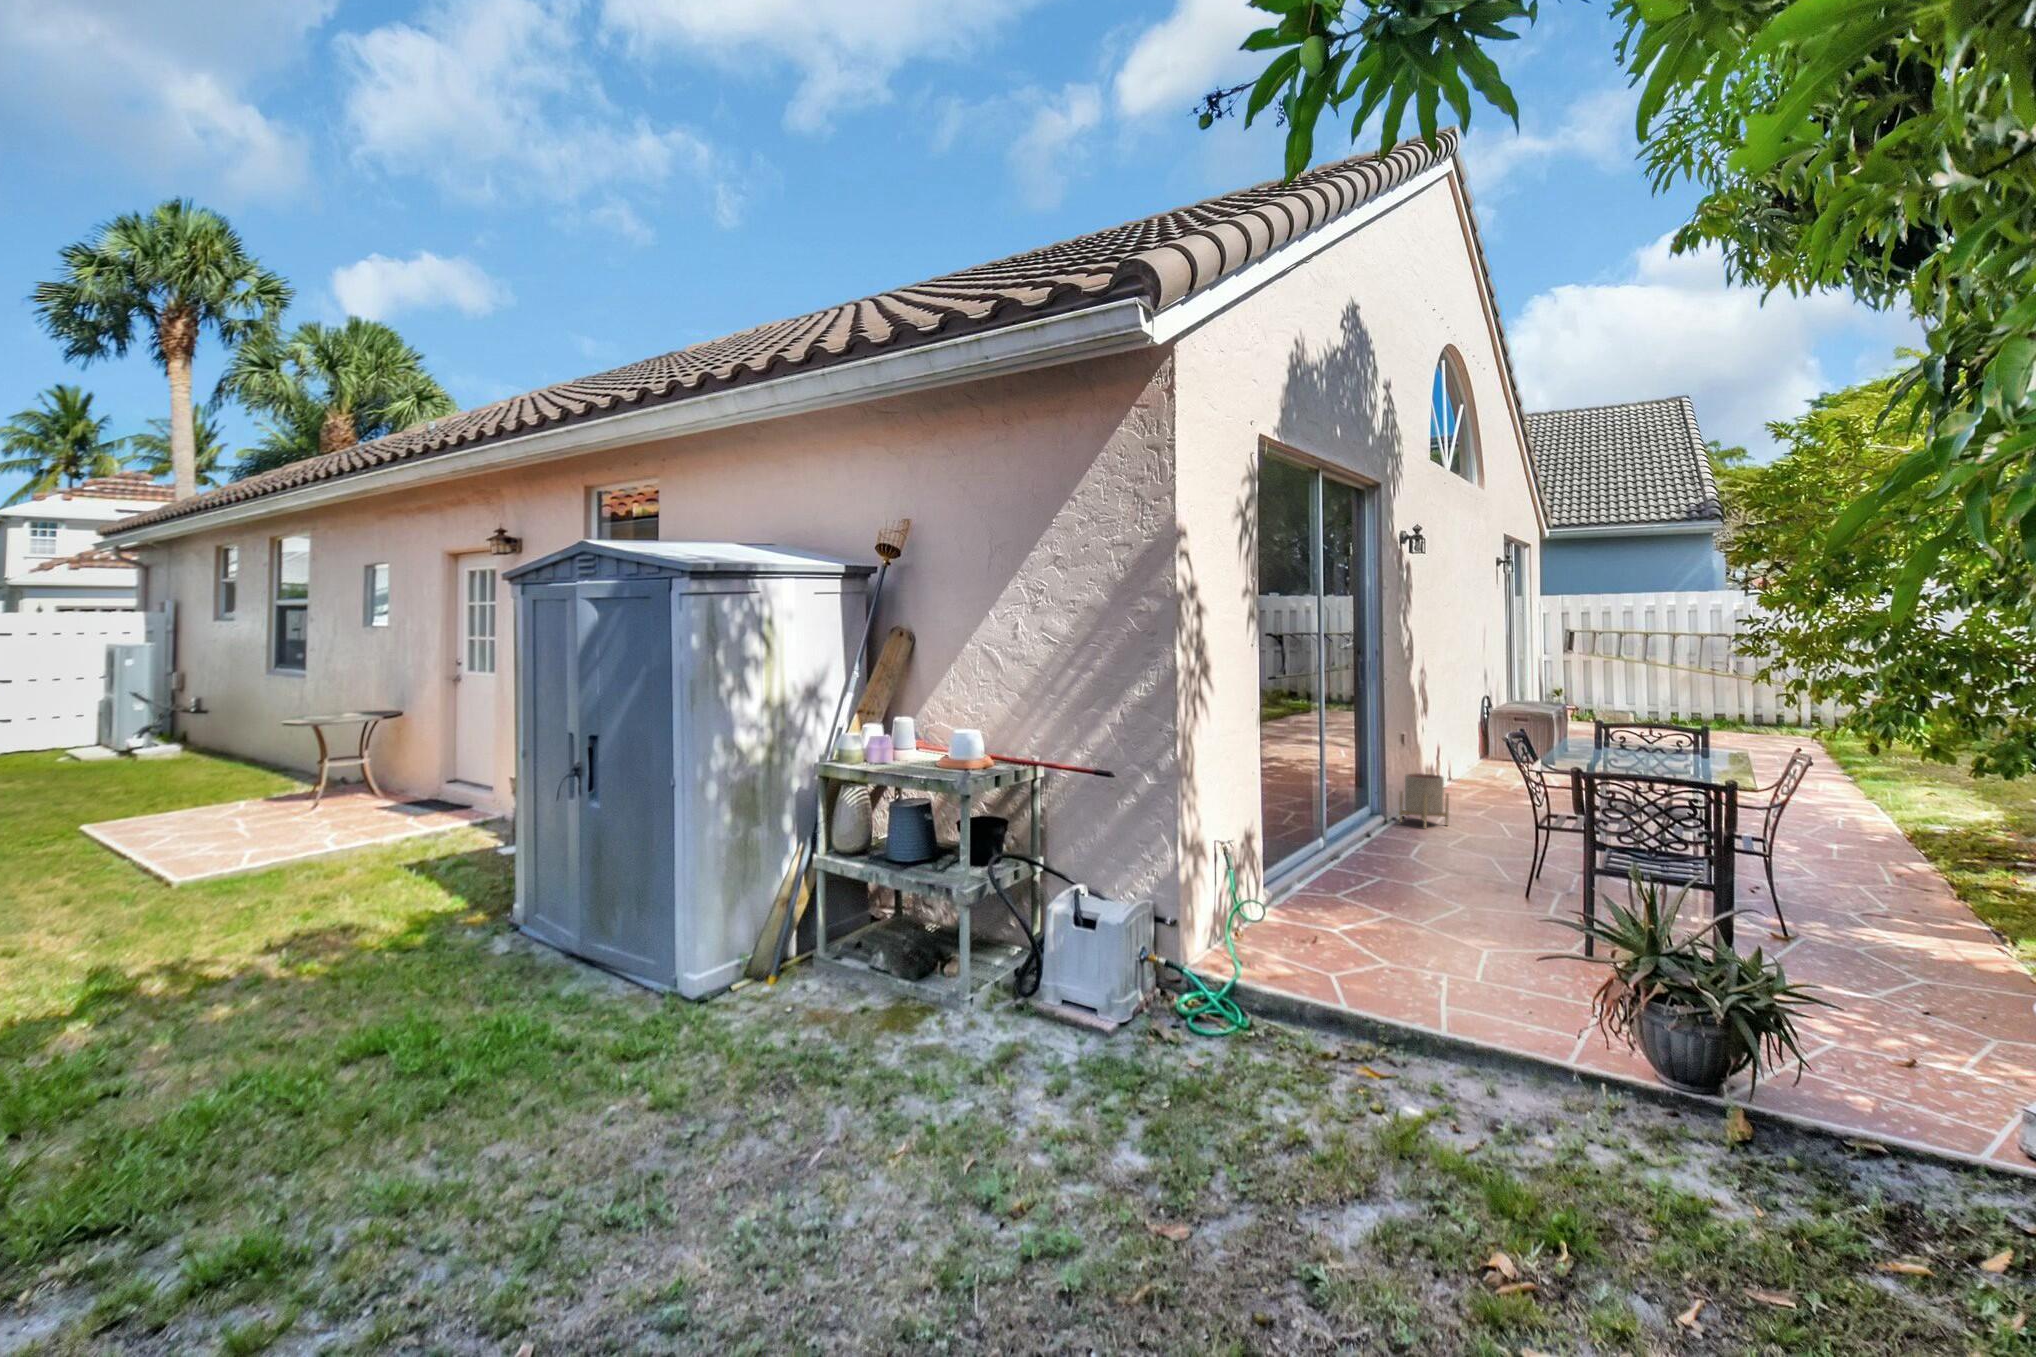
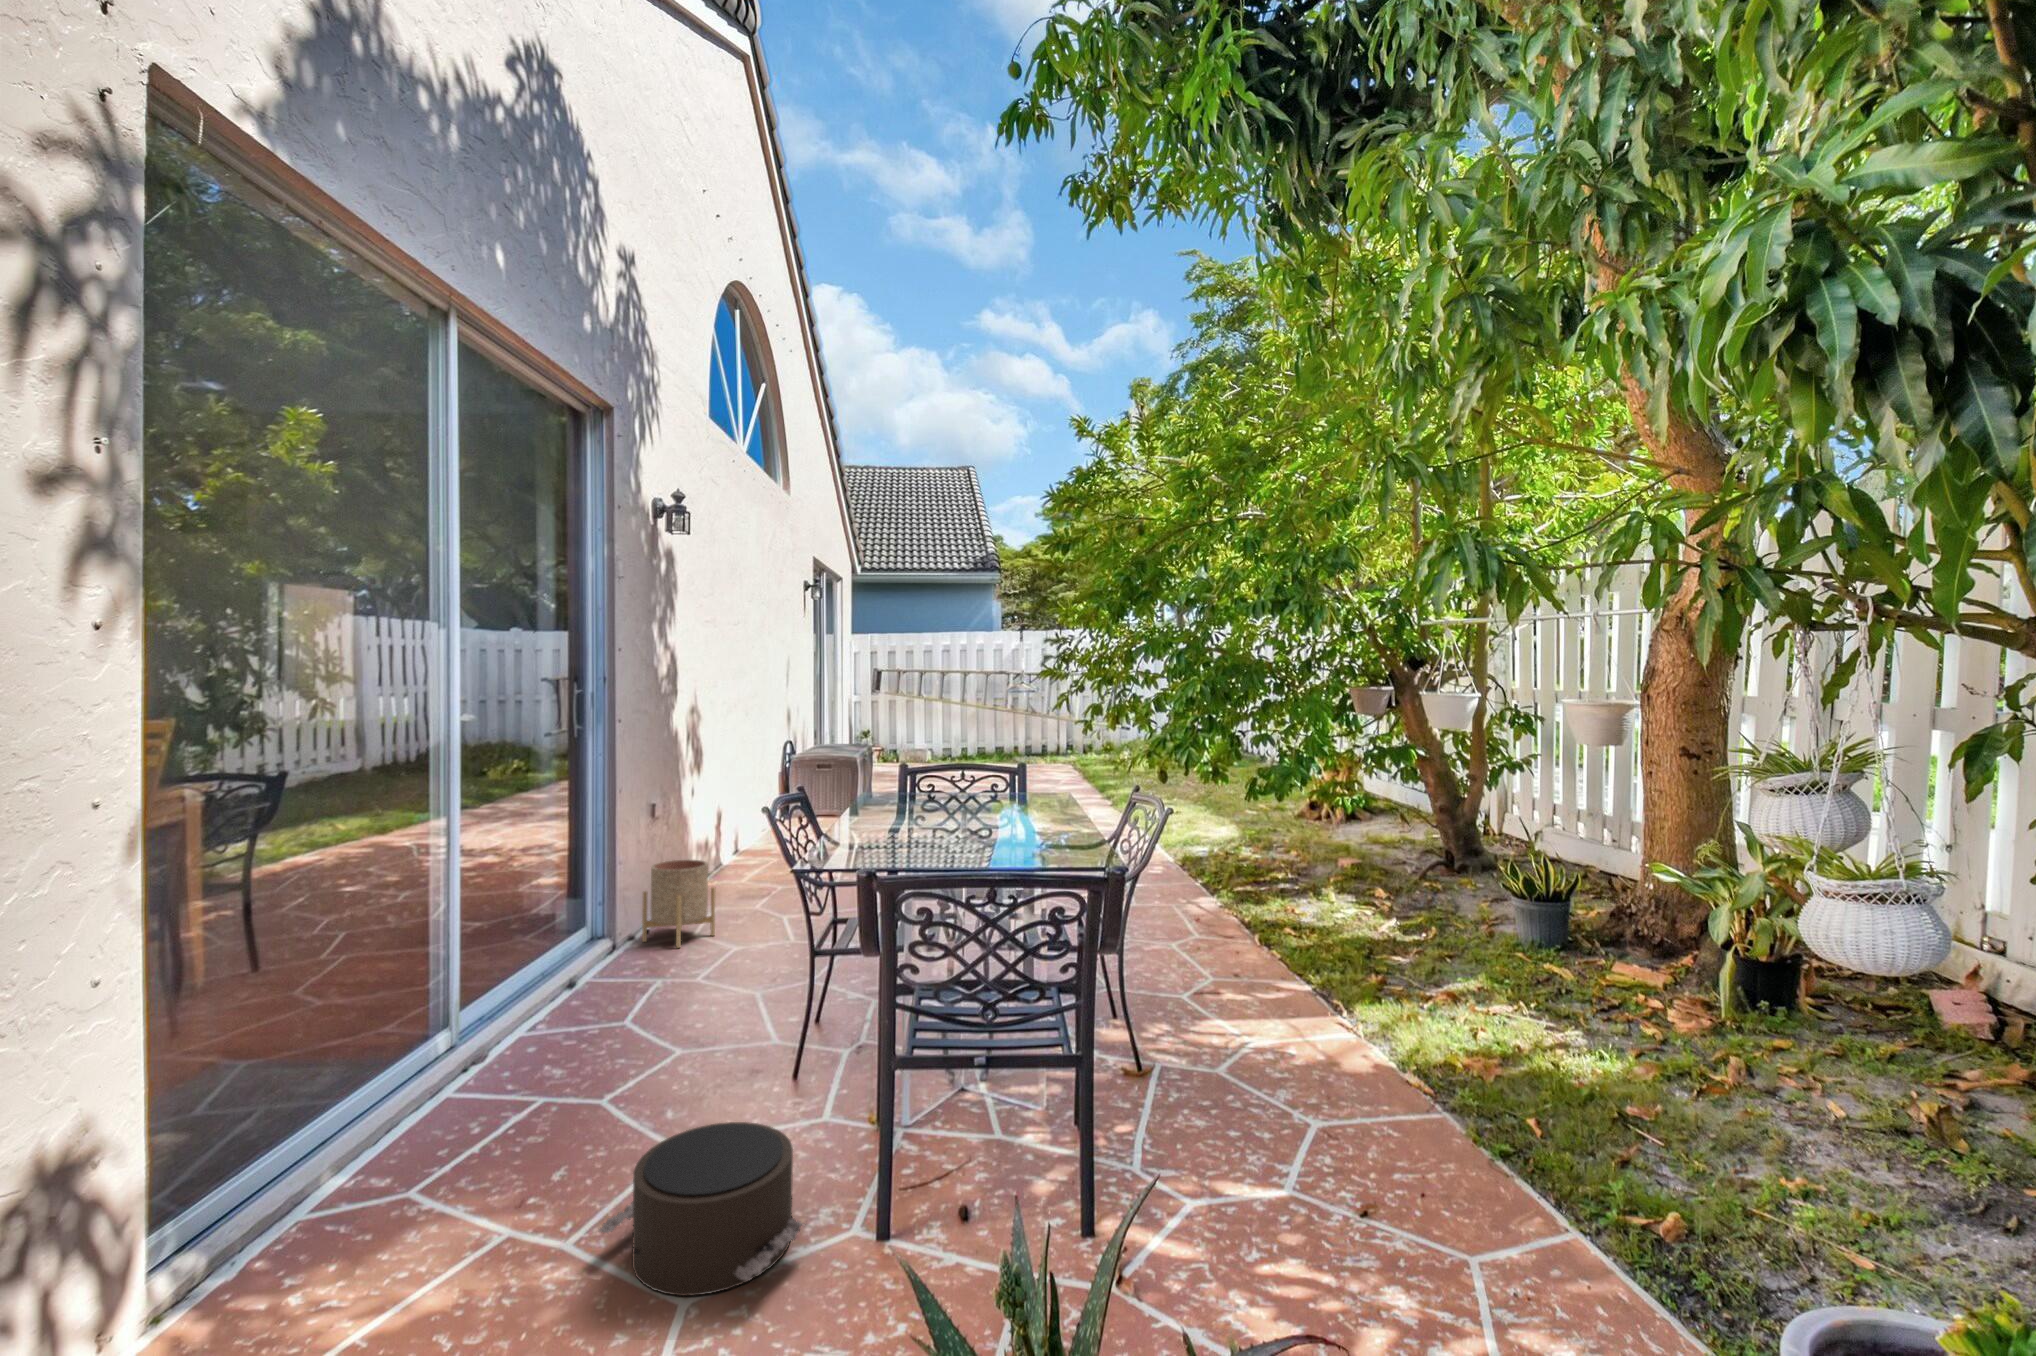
pouf: none [1433,889,1545,953] -> present [598,1122,806,1296]

